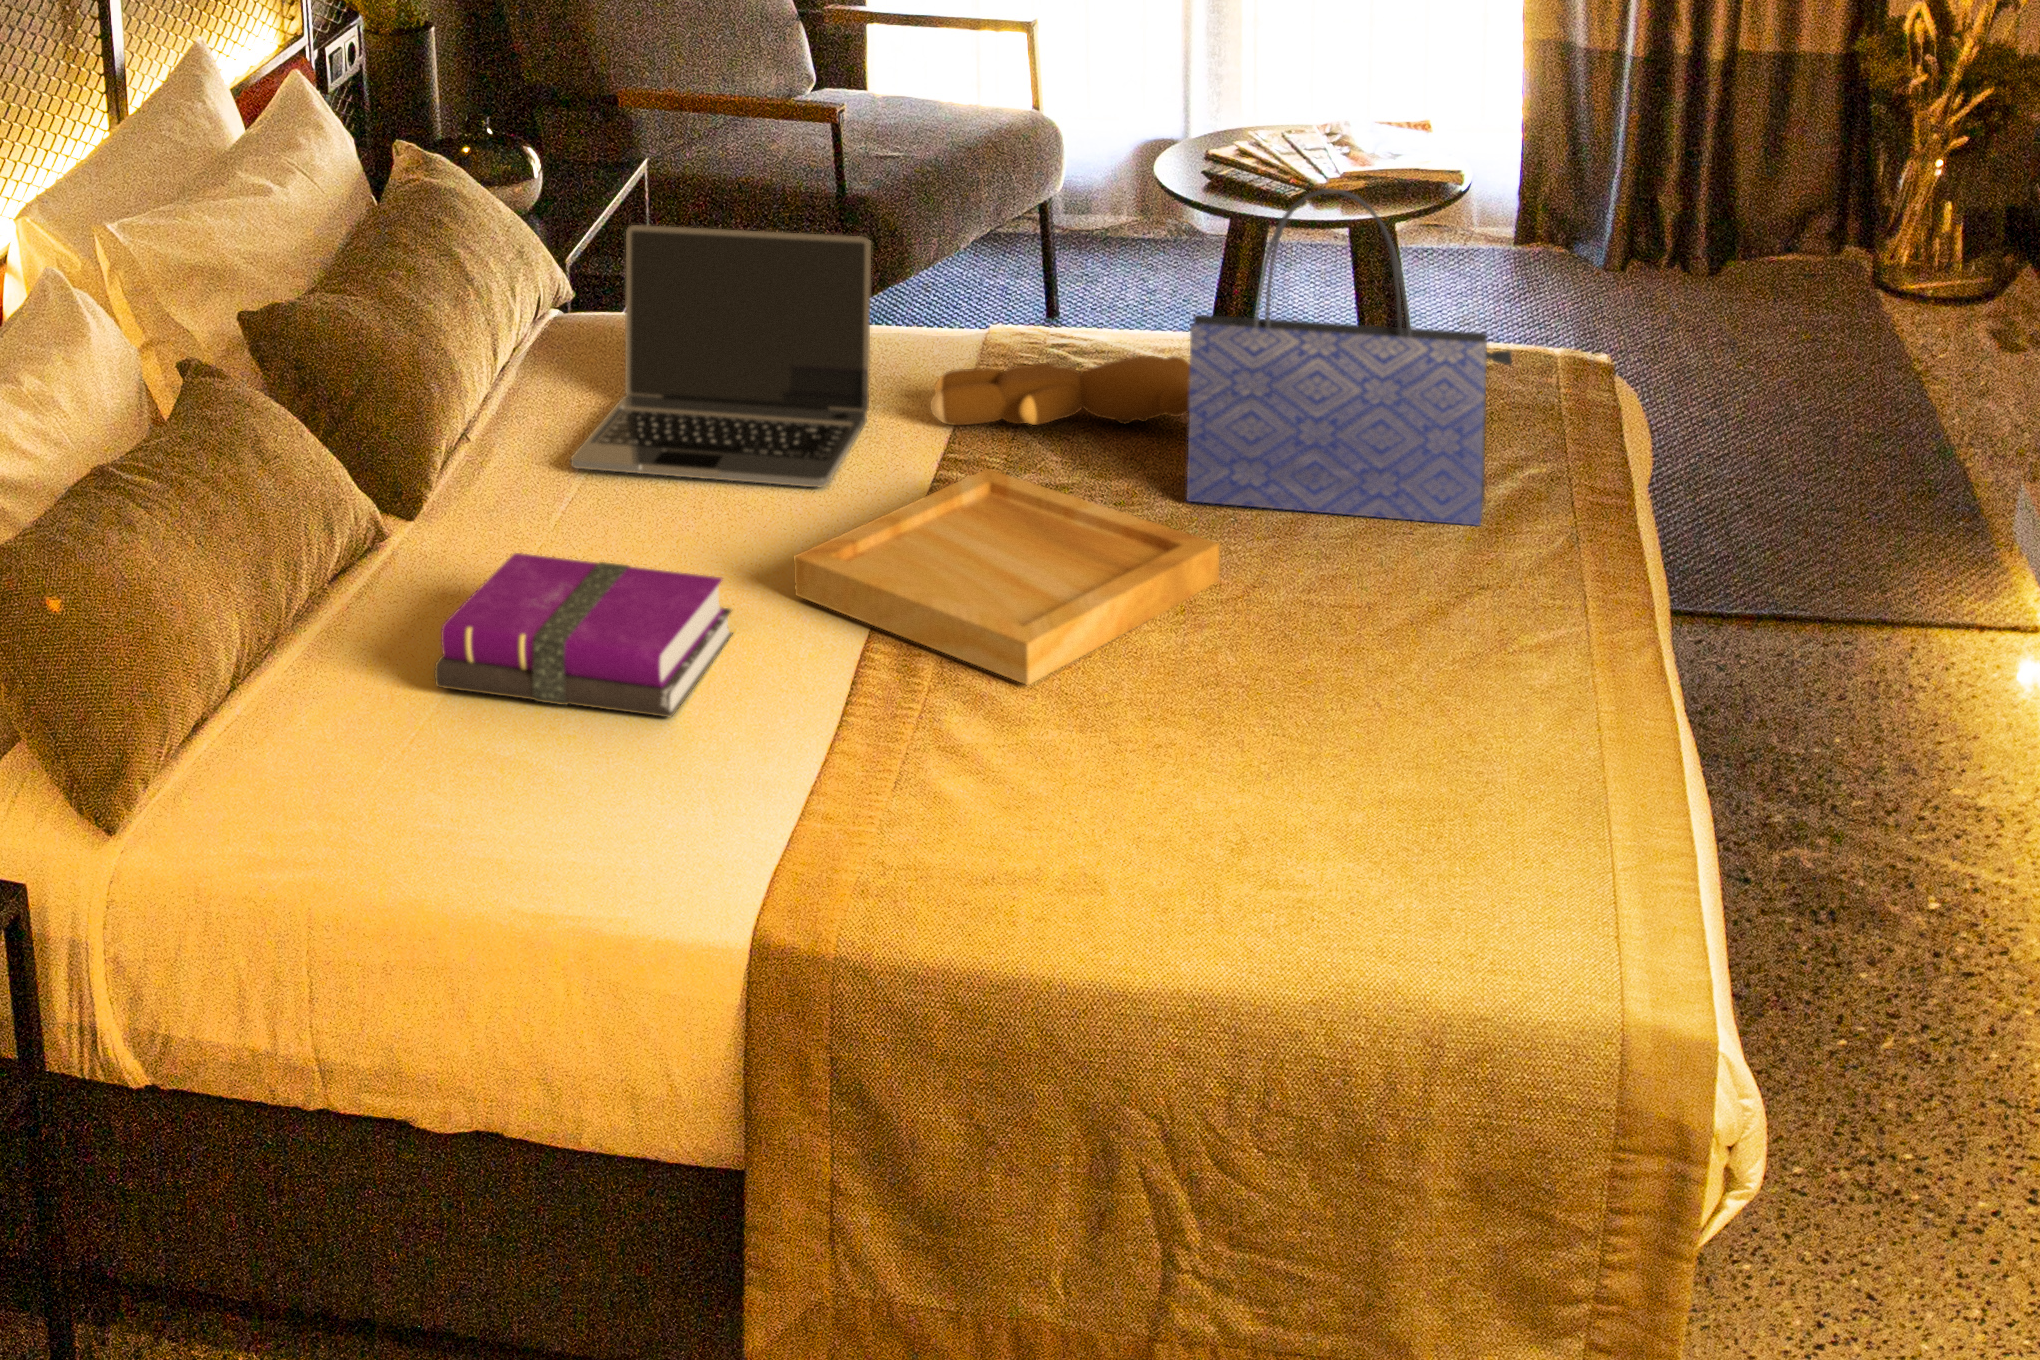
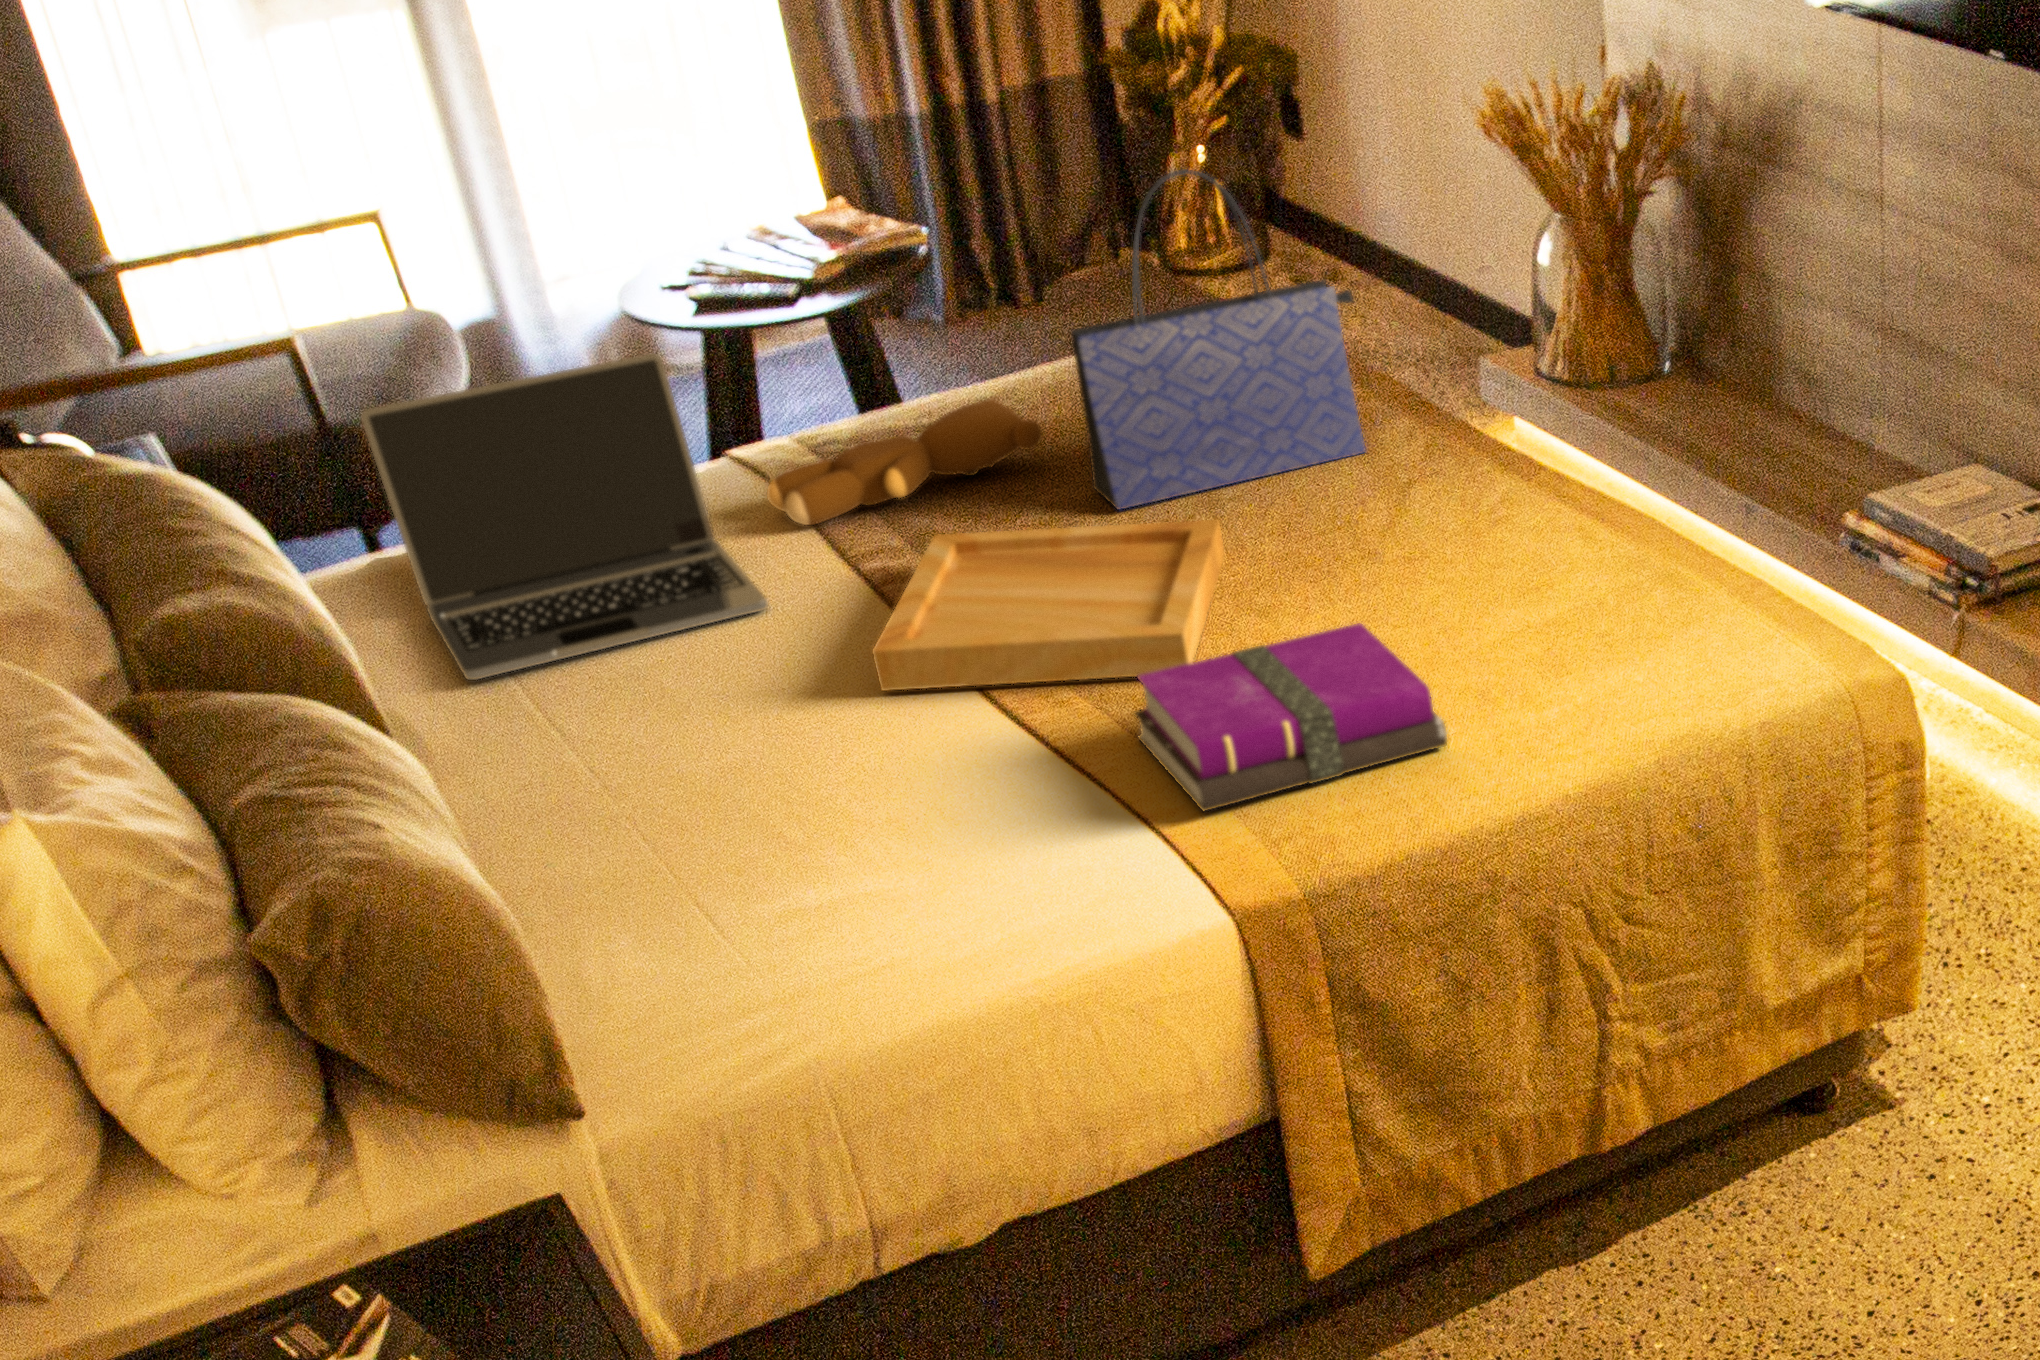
notebook: present [435,553,732,717] -> present [1134,623,1447,811]

